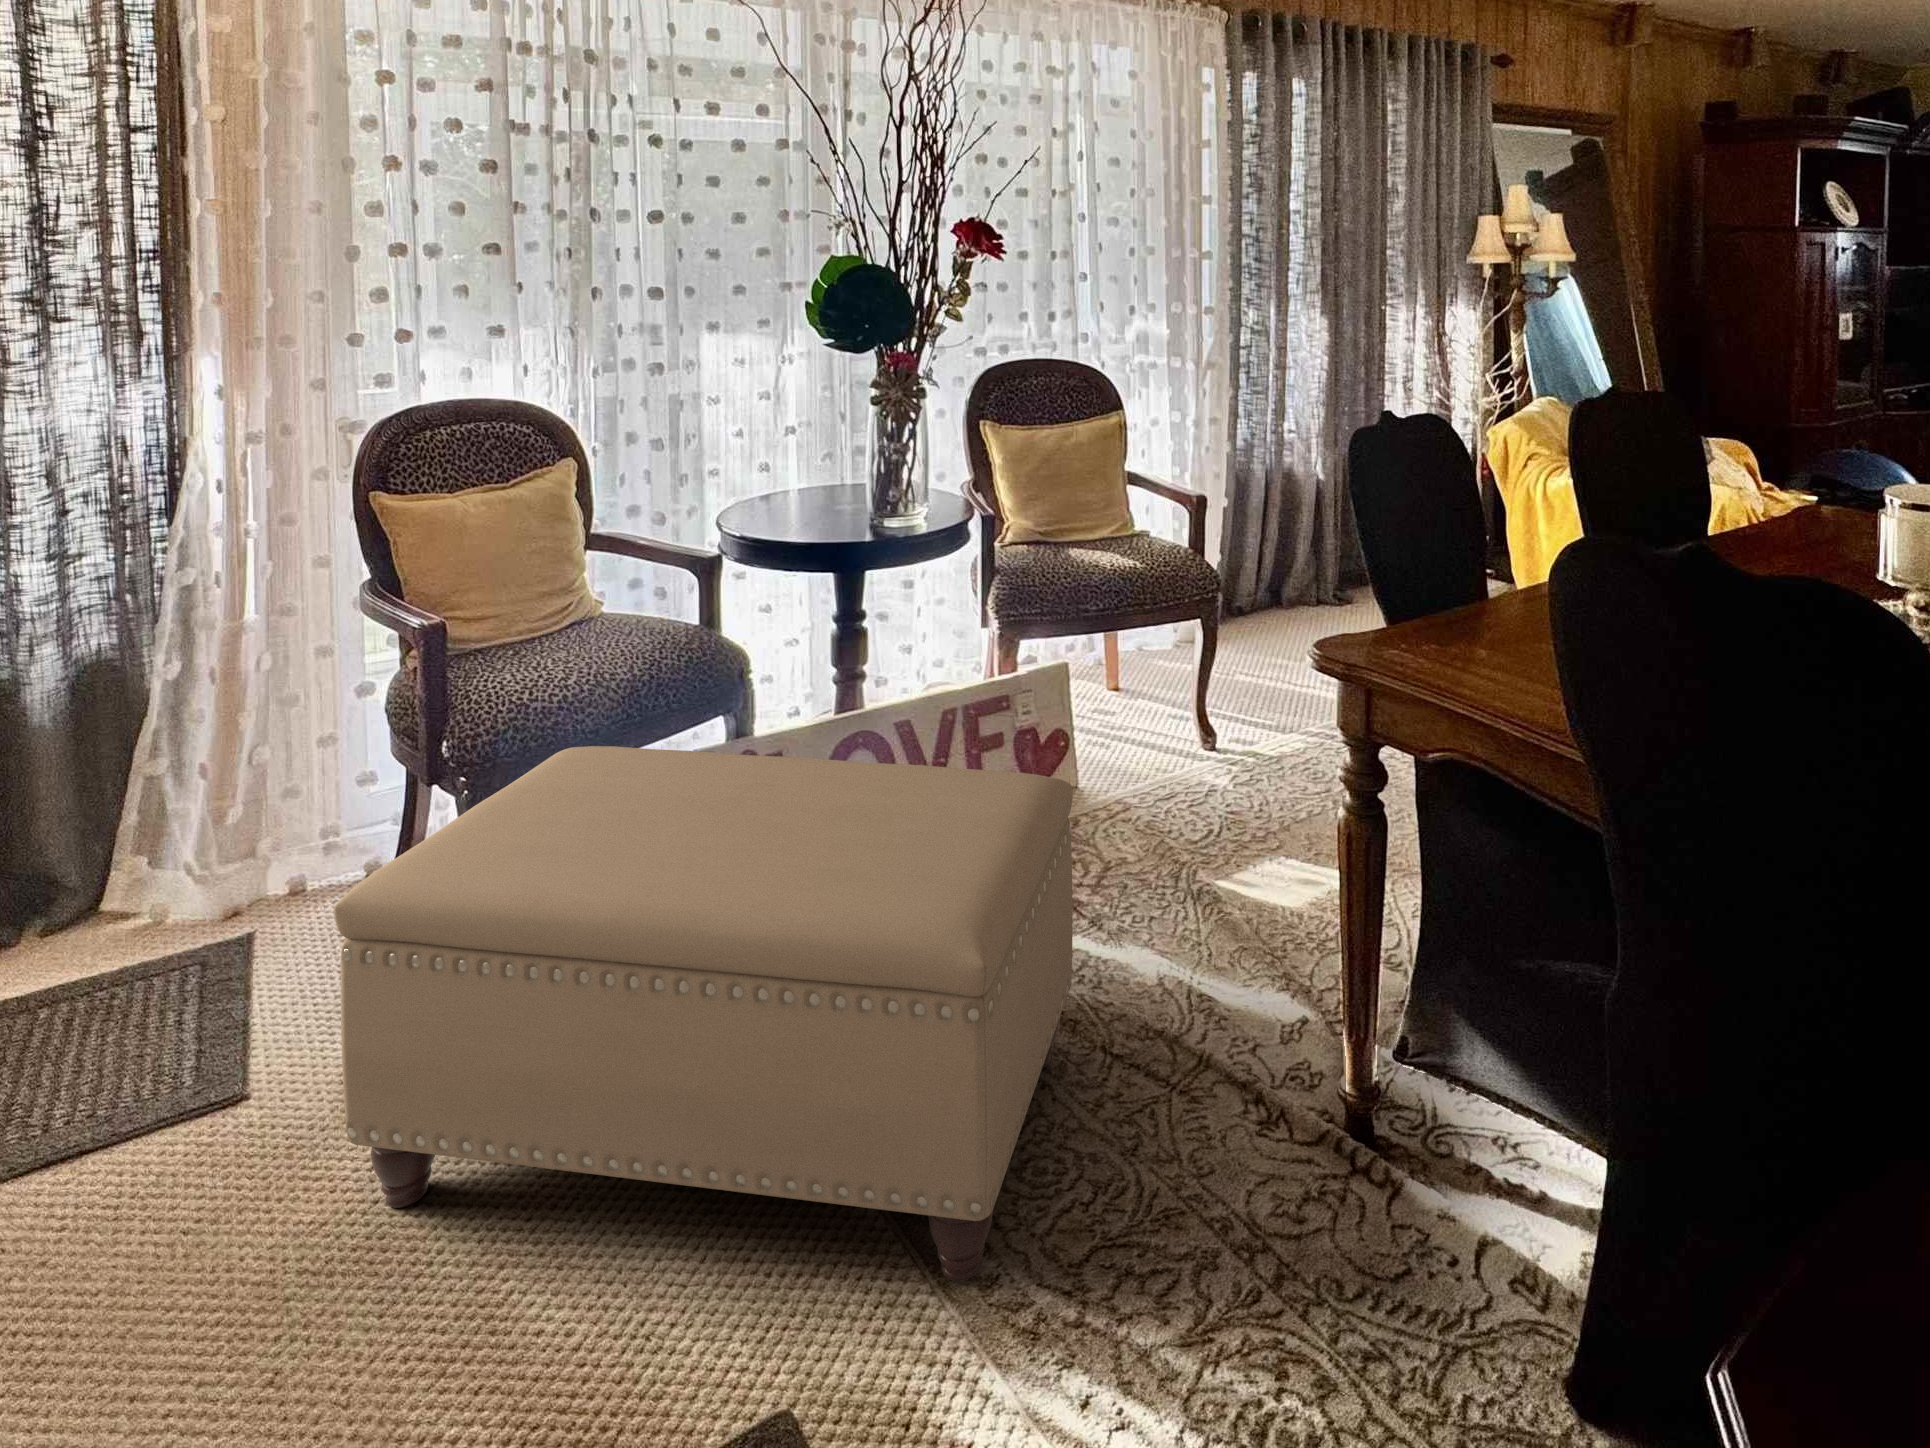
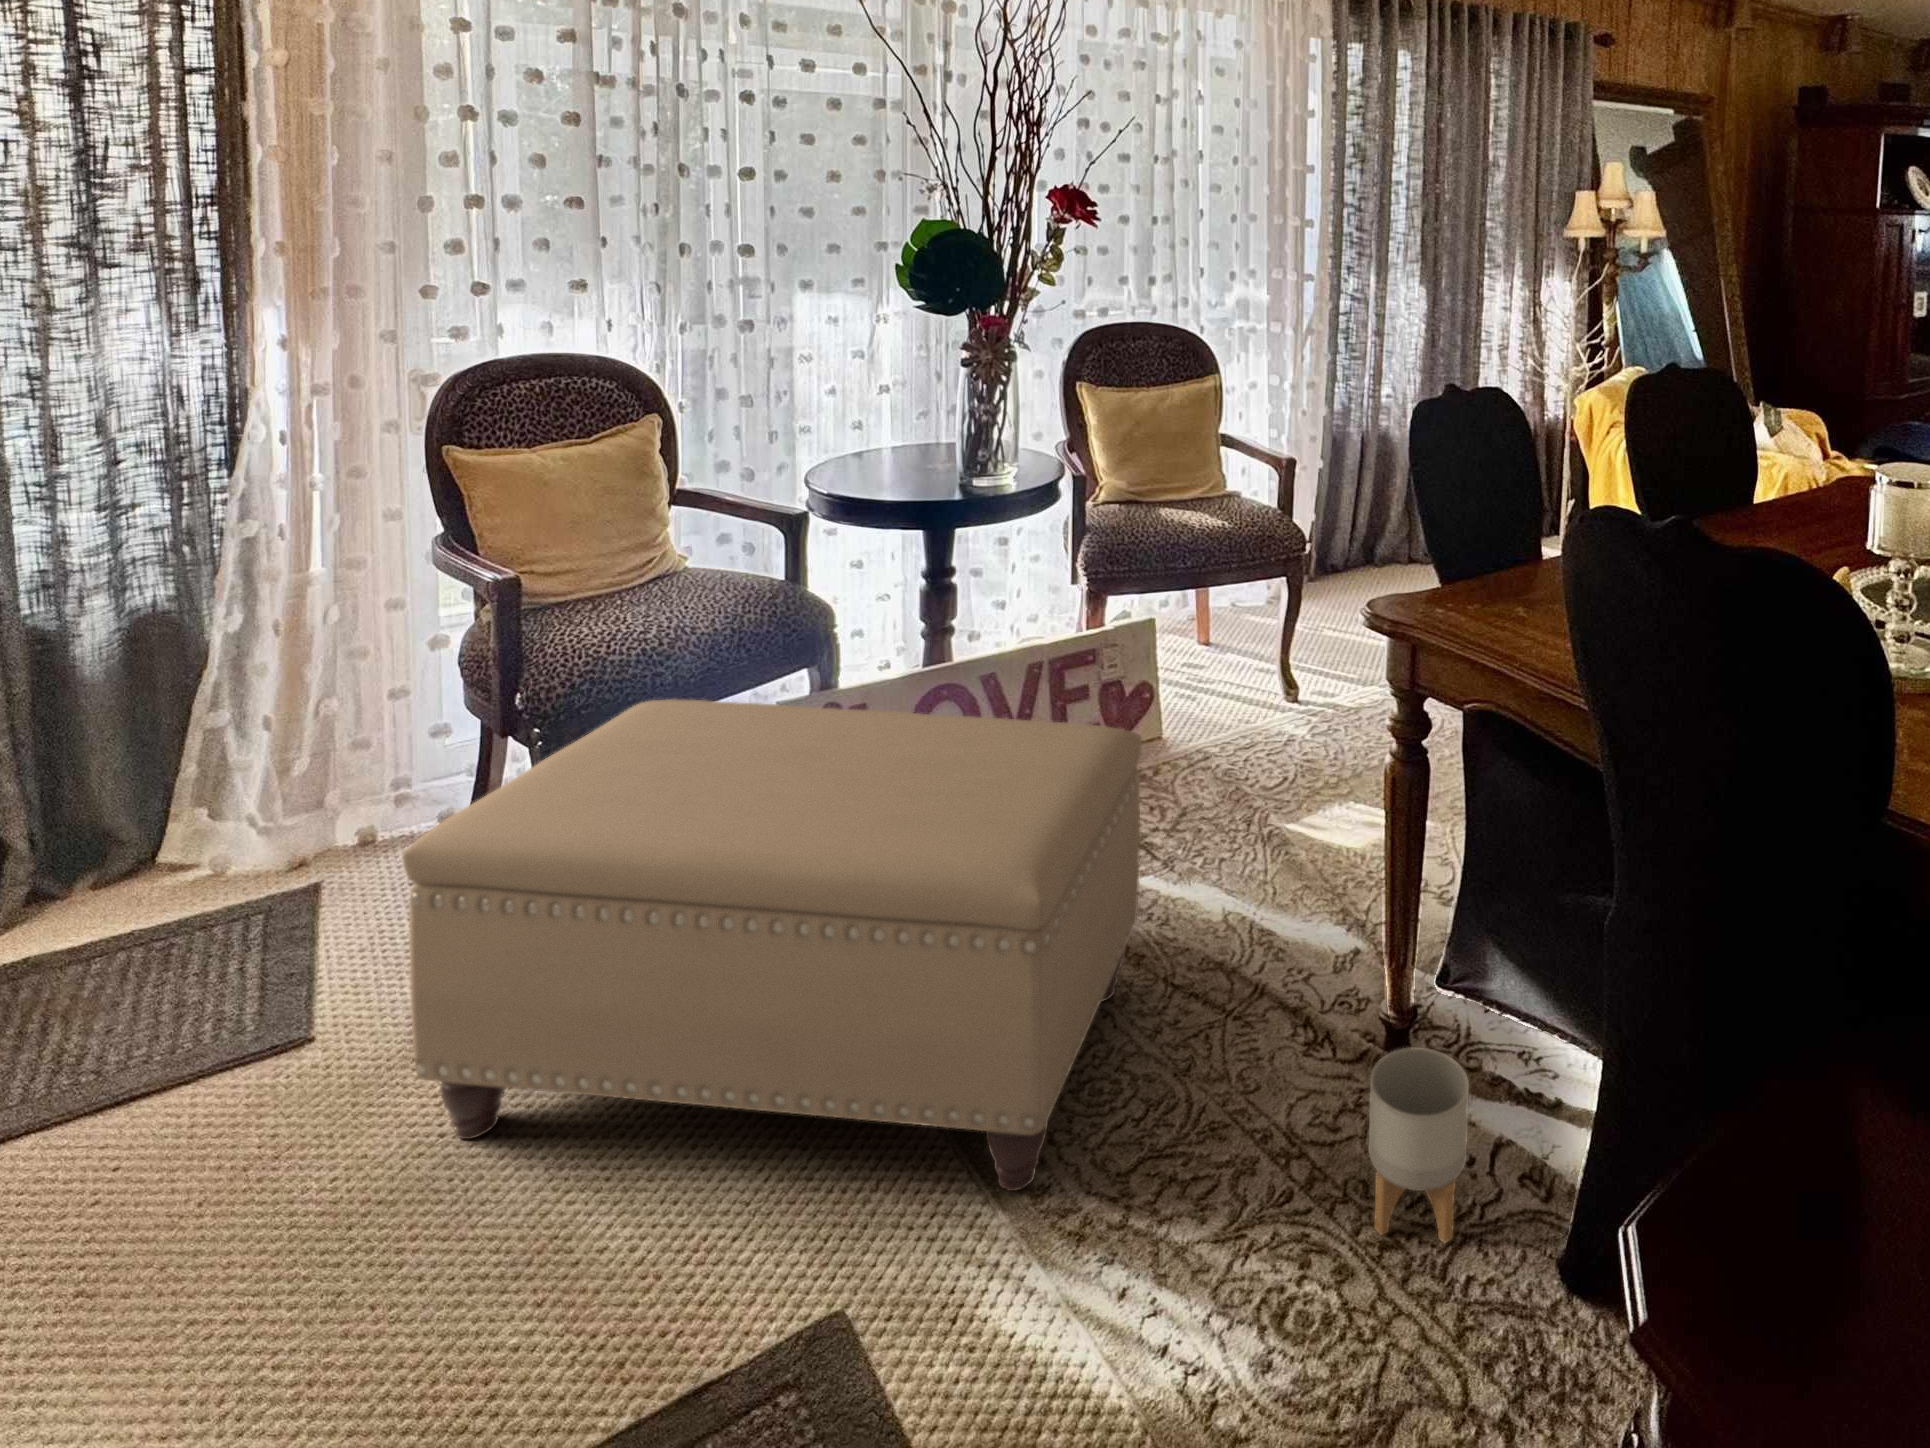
planter: none [1343,1132,1455,1359] -> present [1368,1047,1469,1243]

